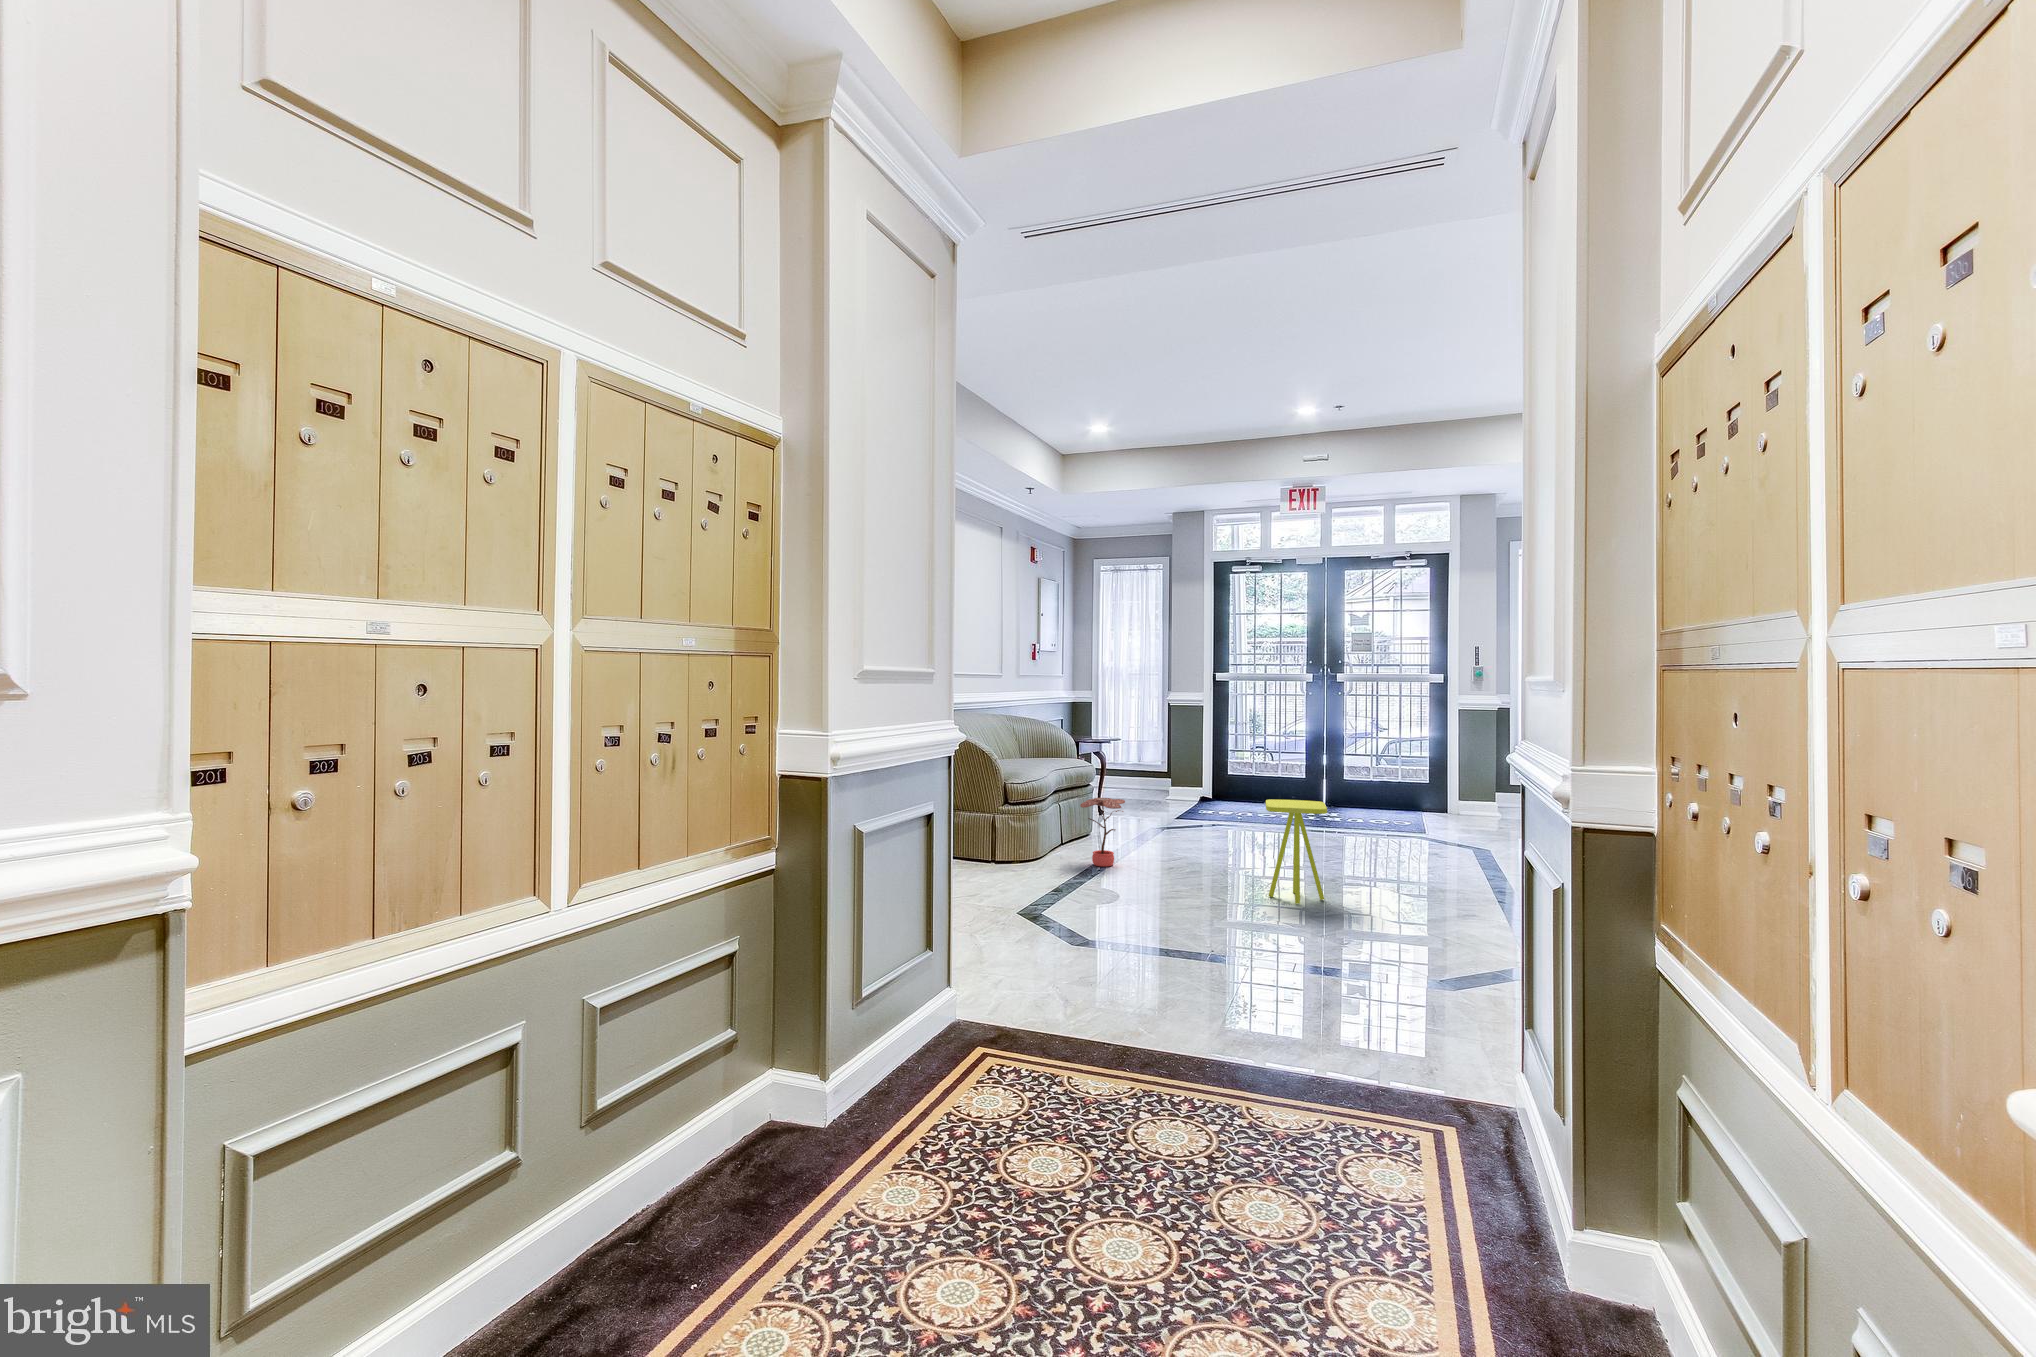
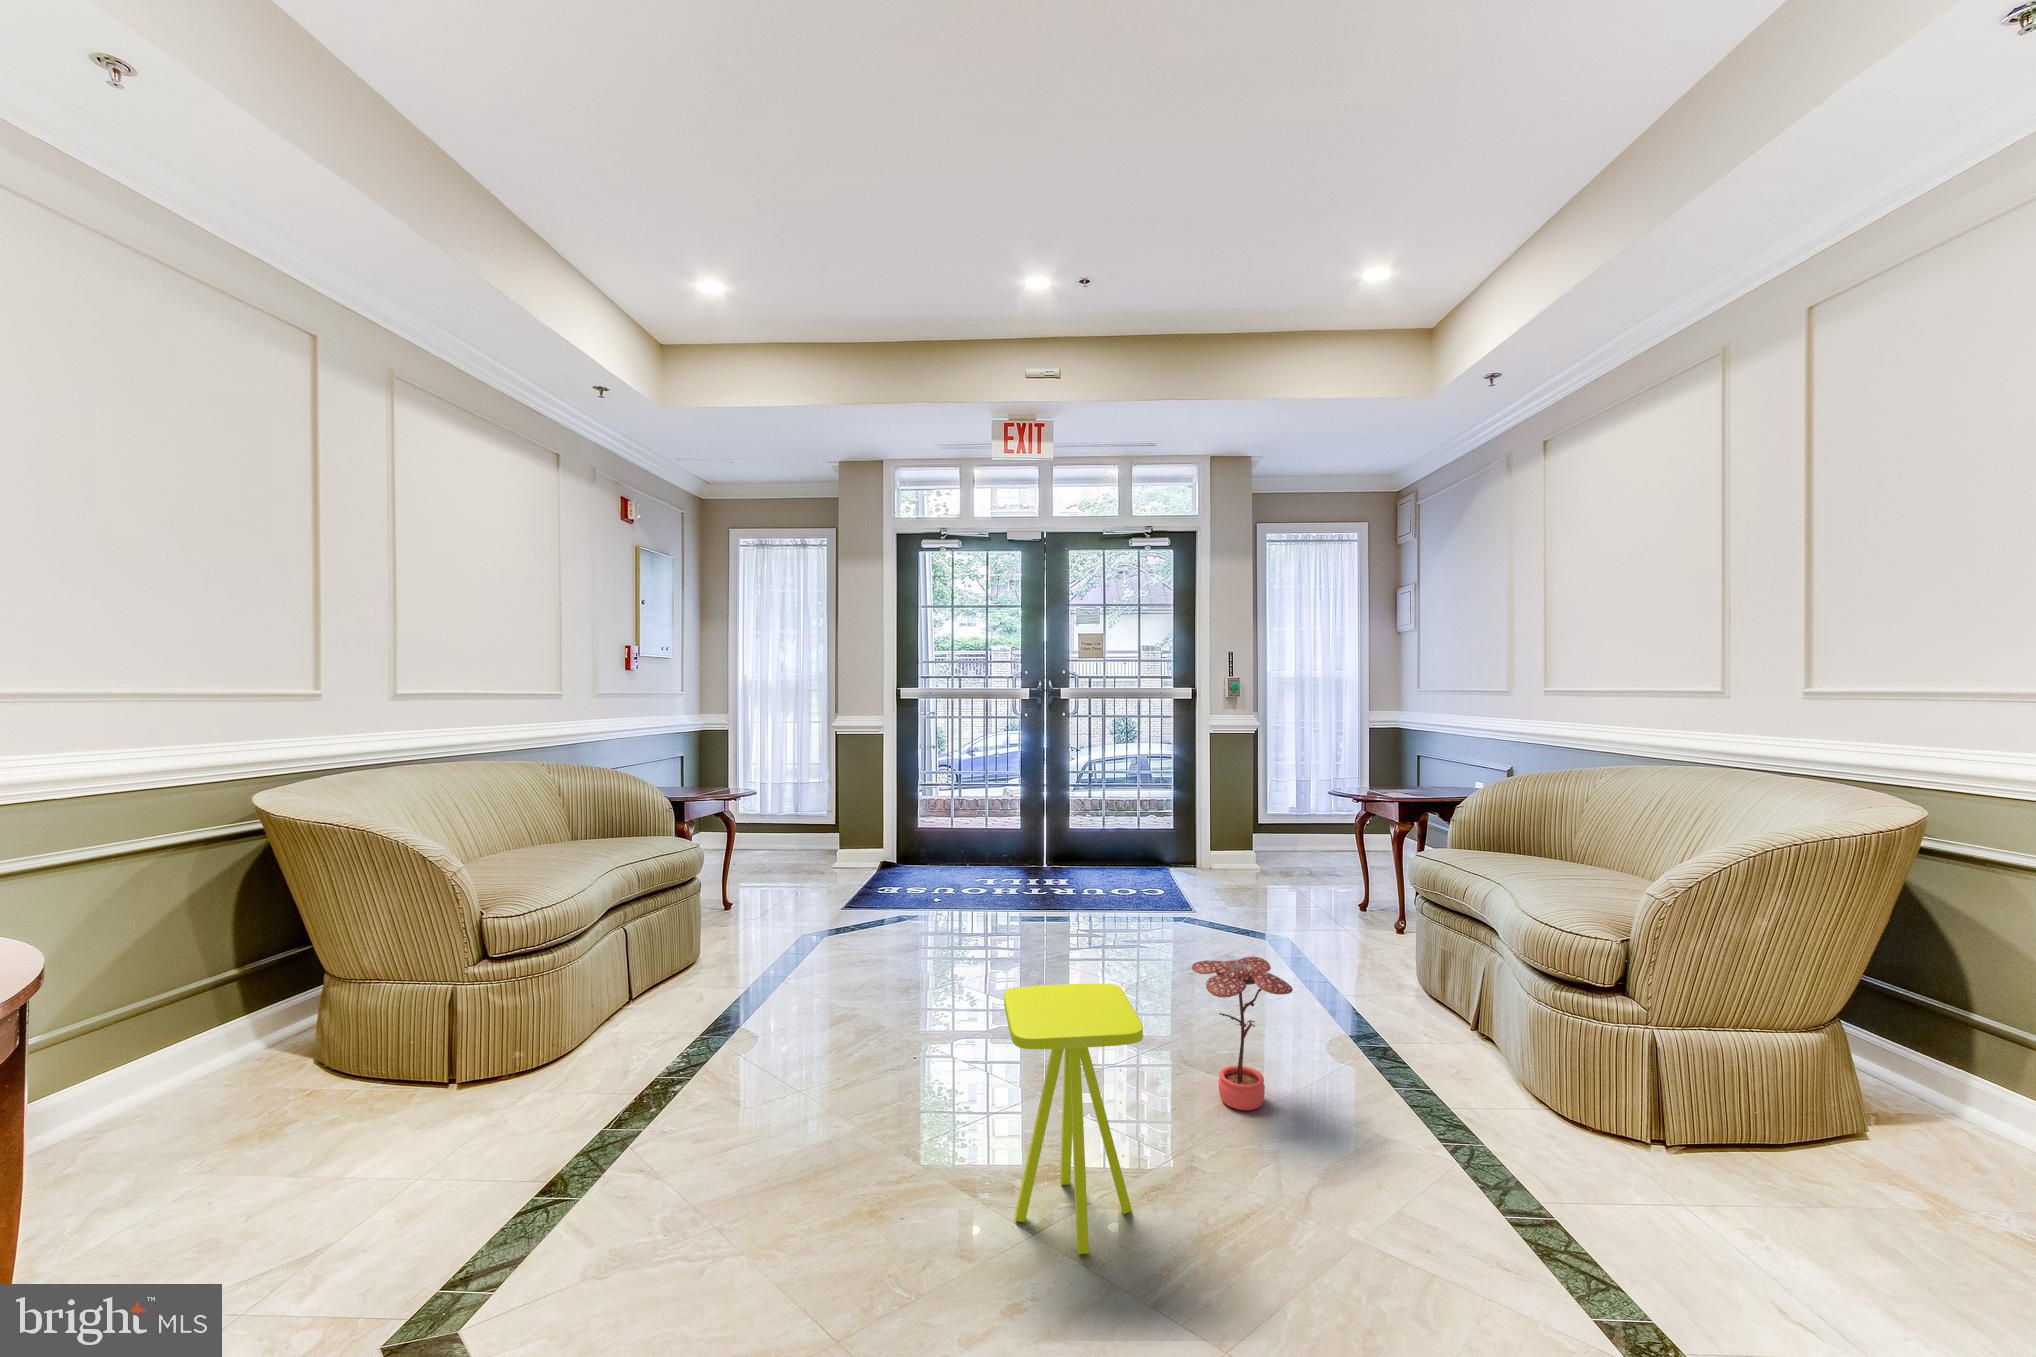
potted plant: present [1080,798,1125,867] -> present [1192,957,1293,1110]

